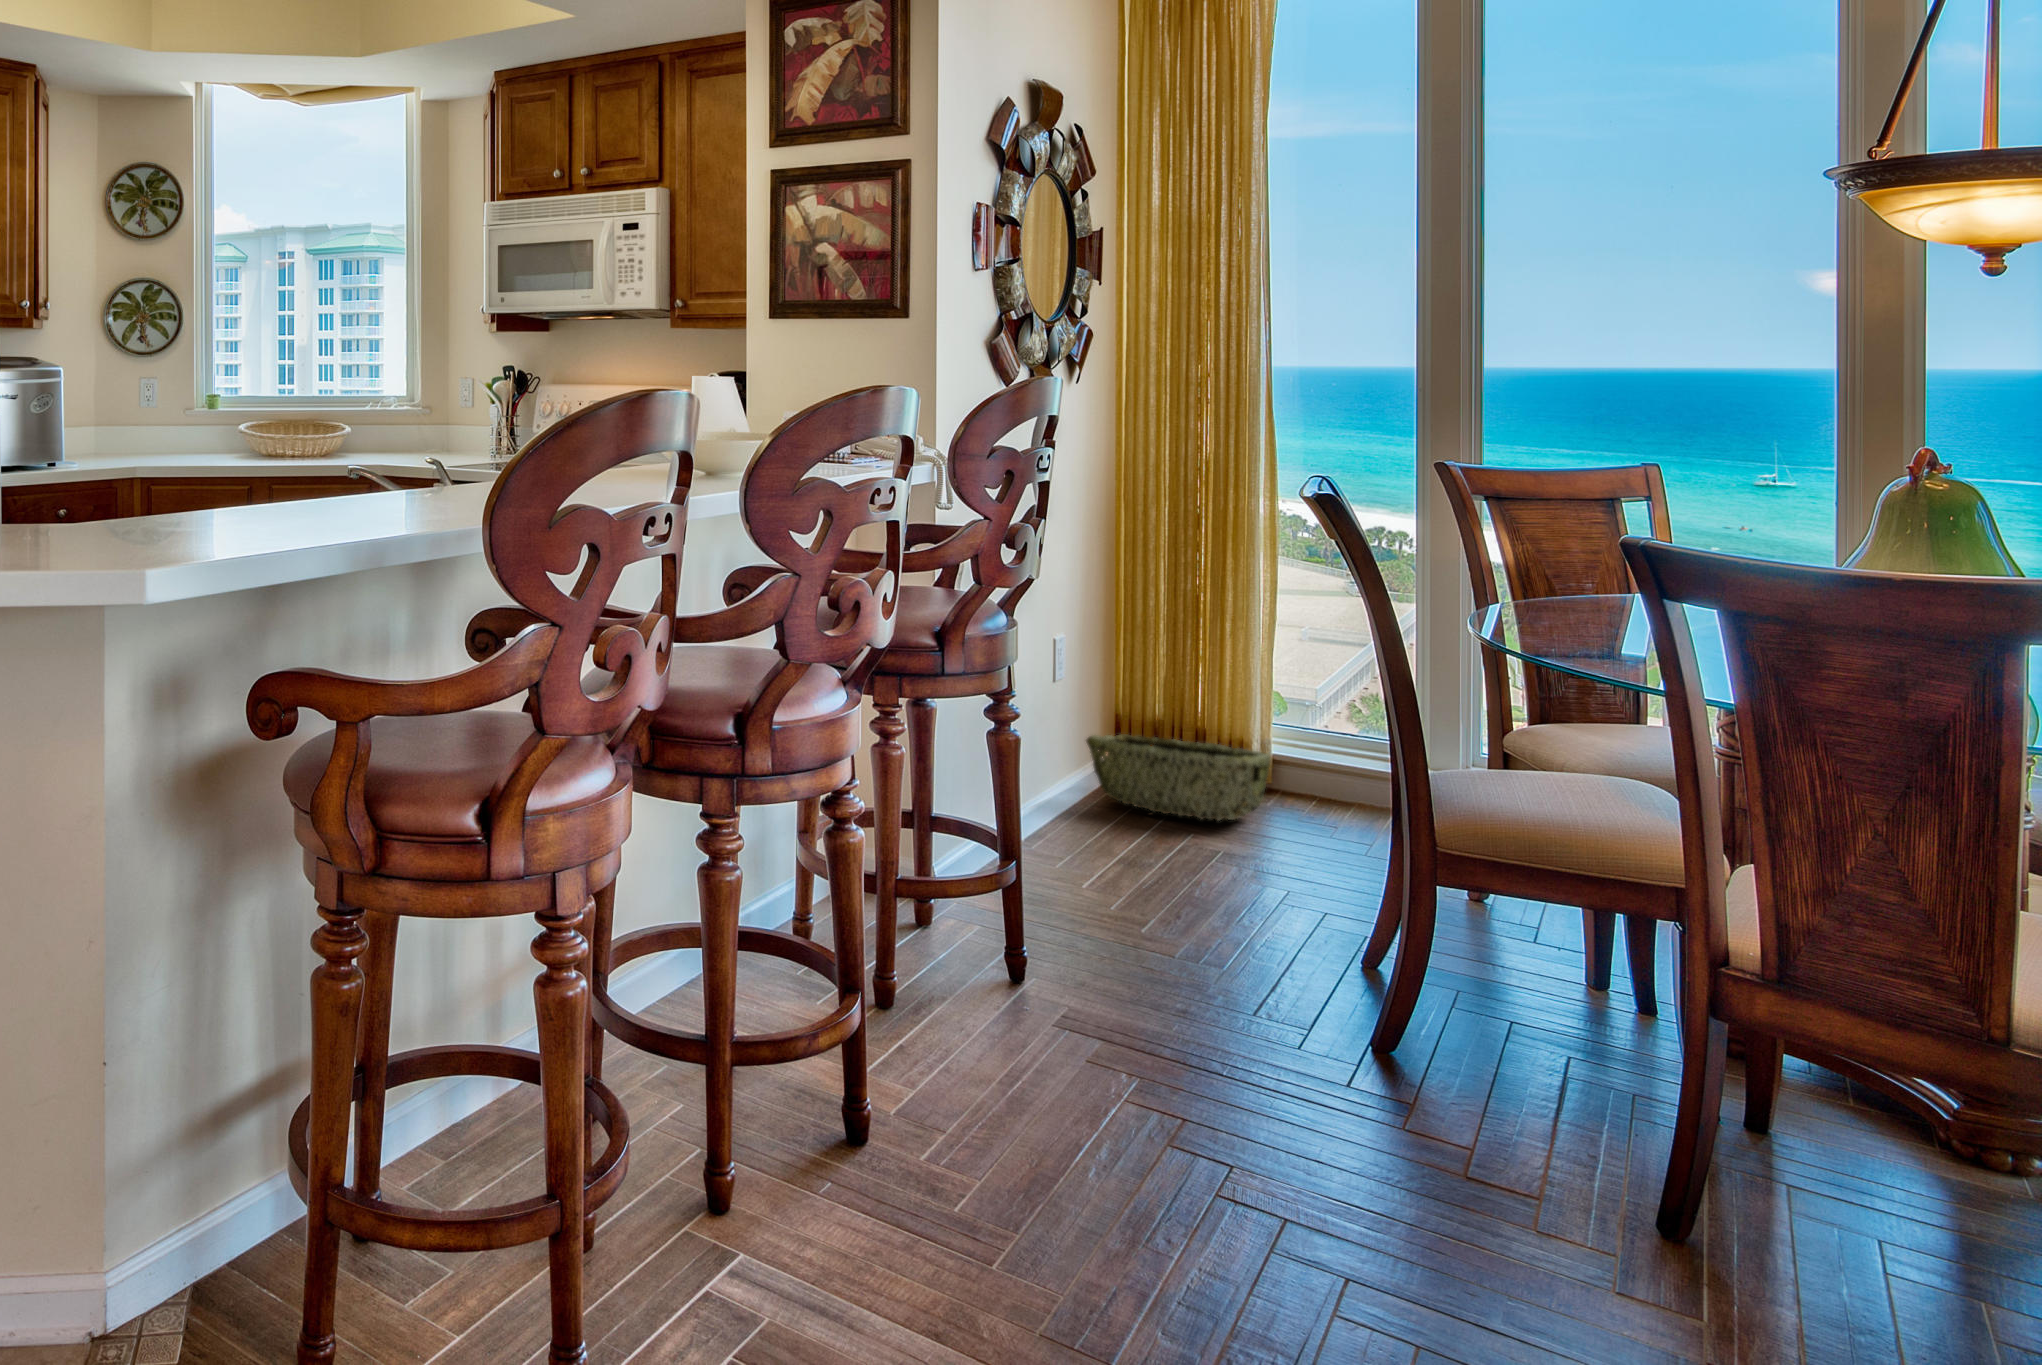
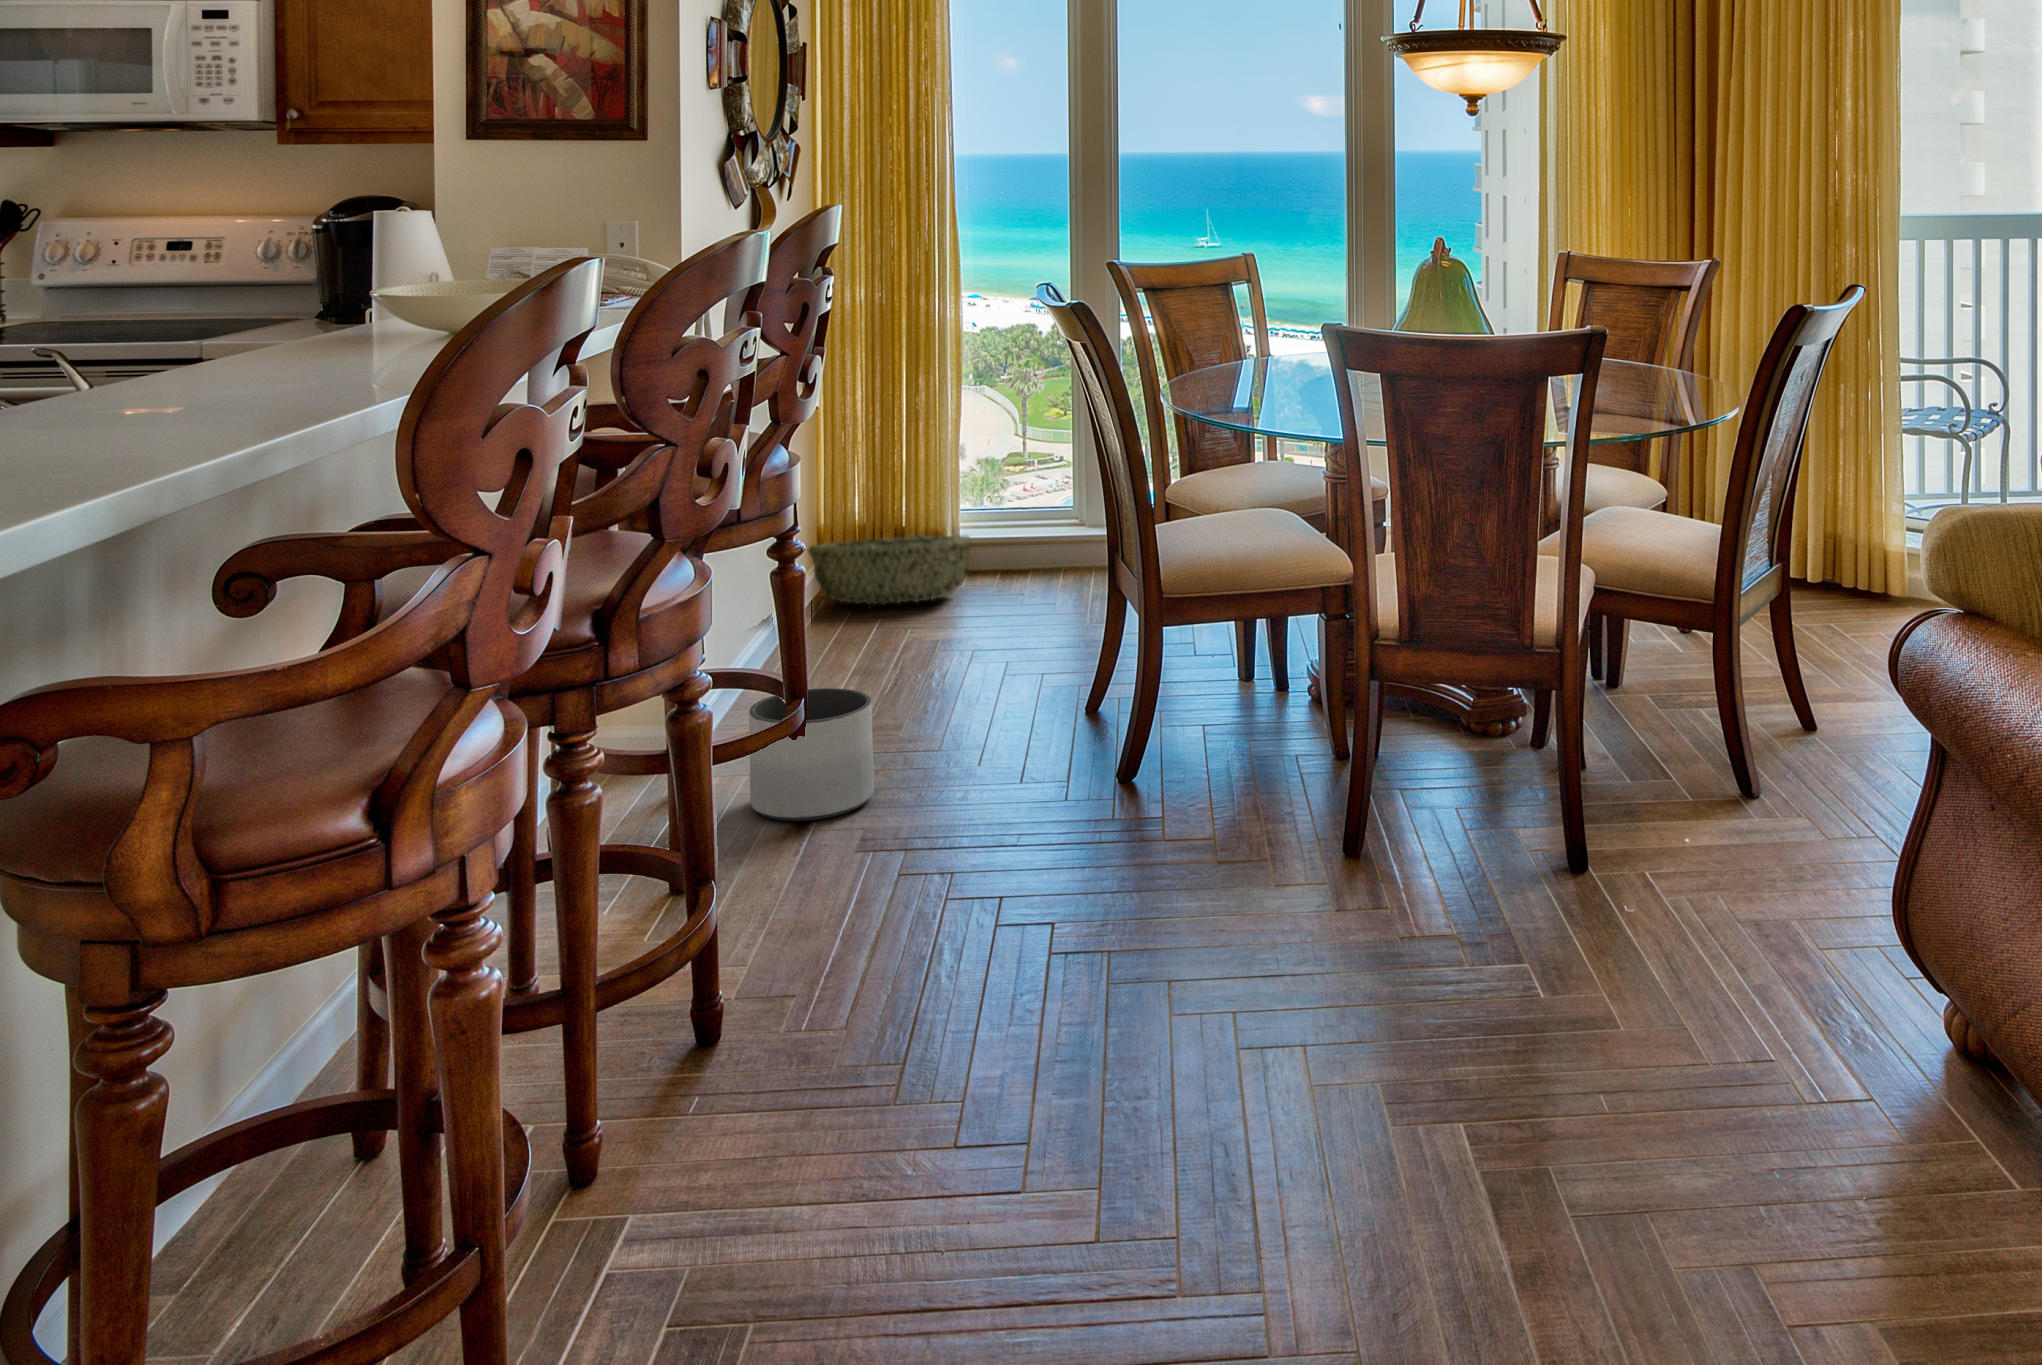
planter: none [906,924,1043,1095] -> present [749,688,874,821]

